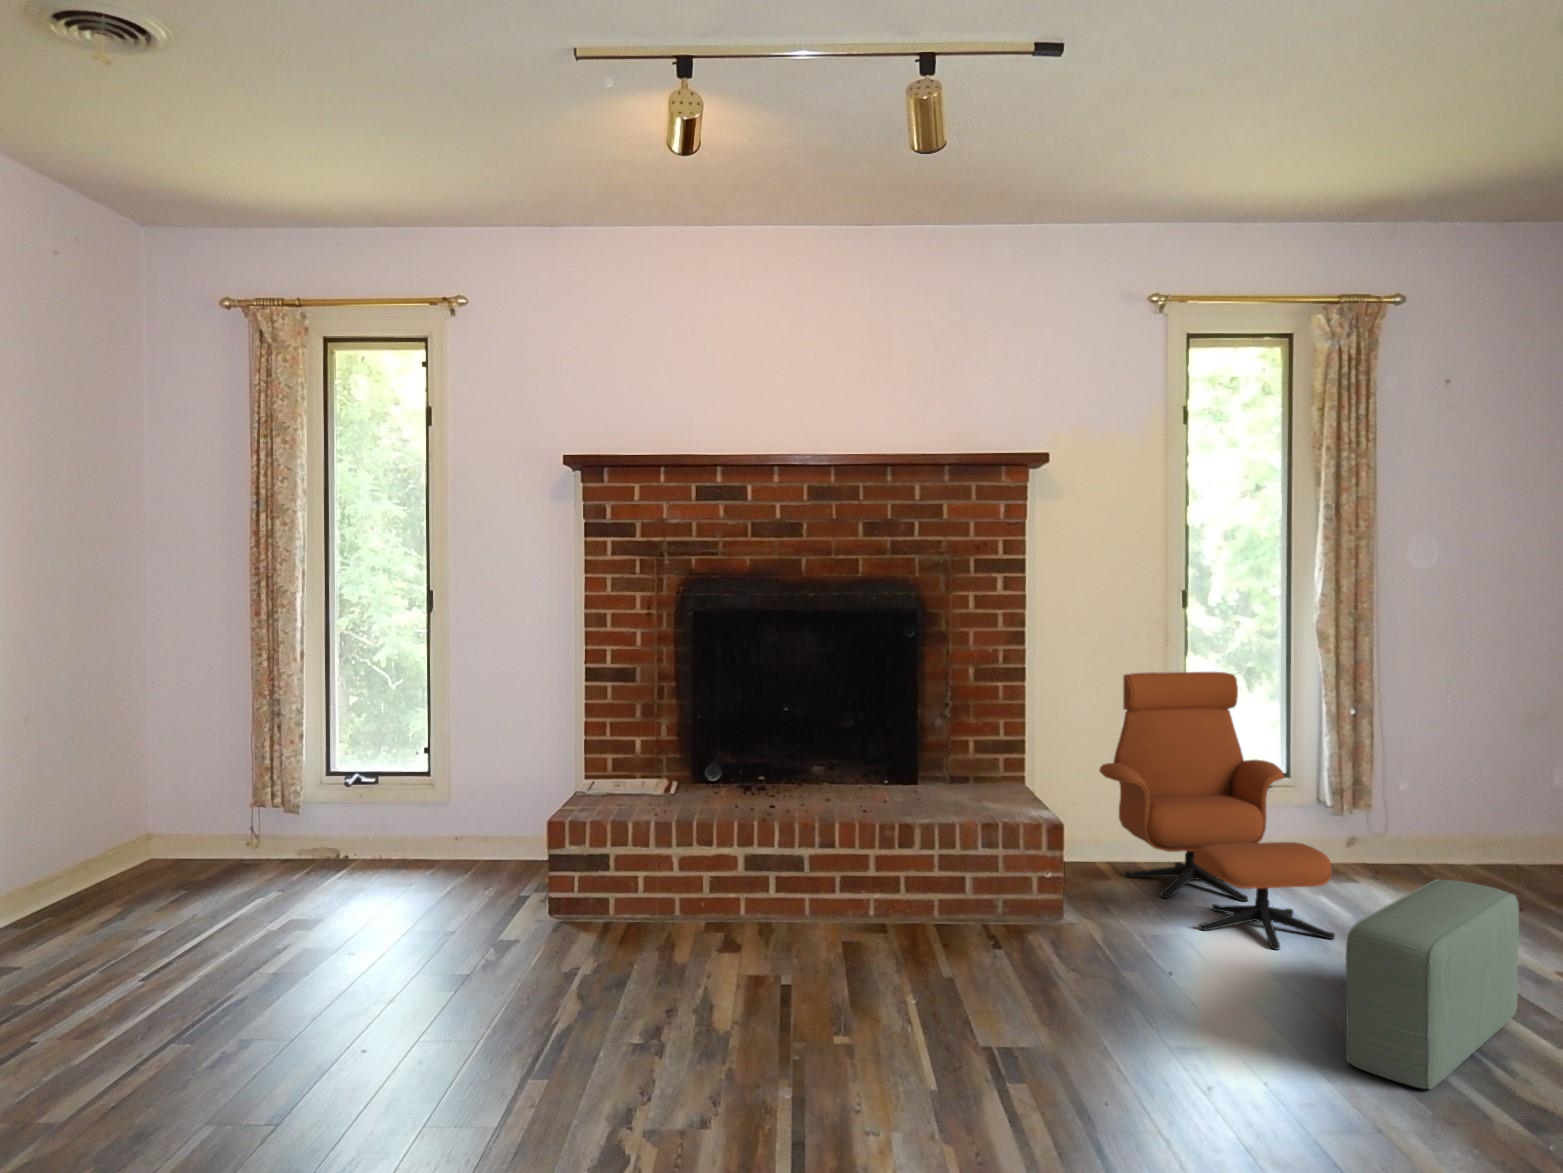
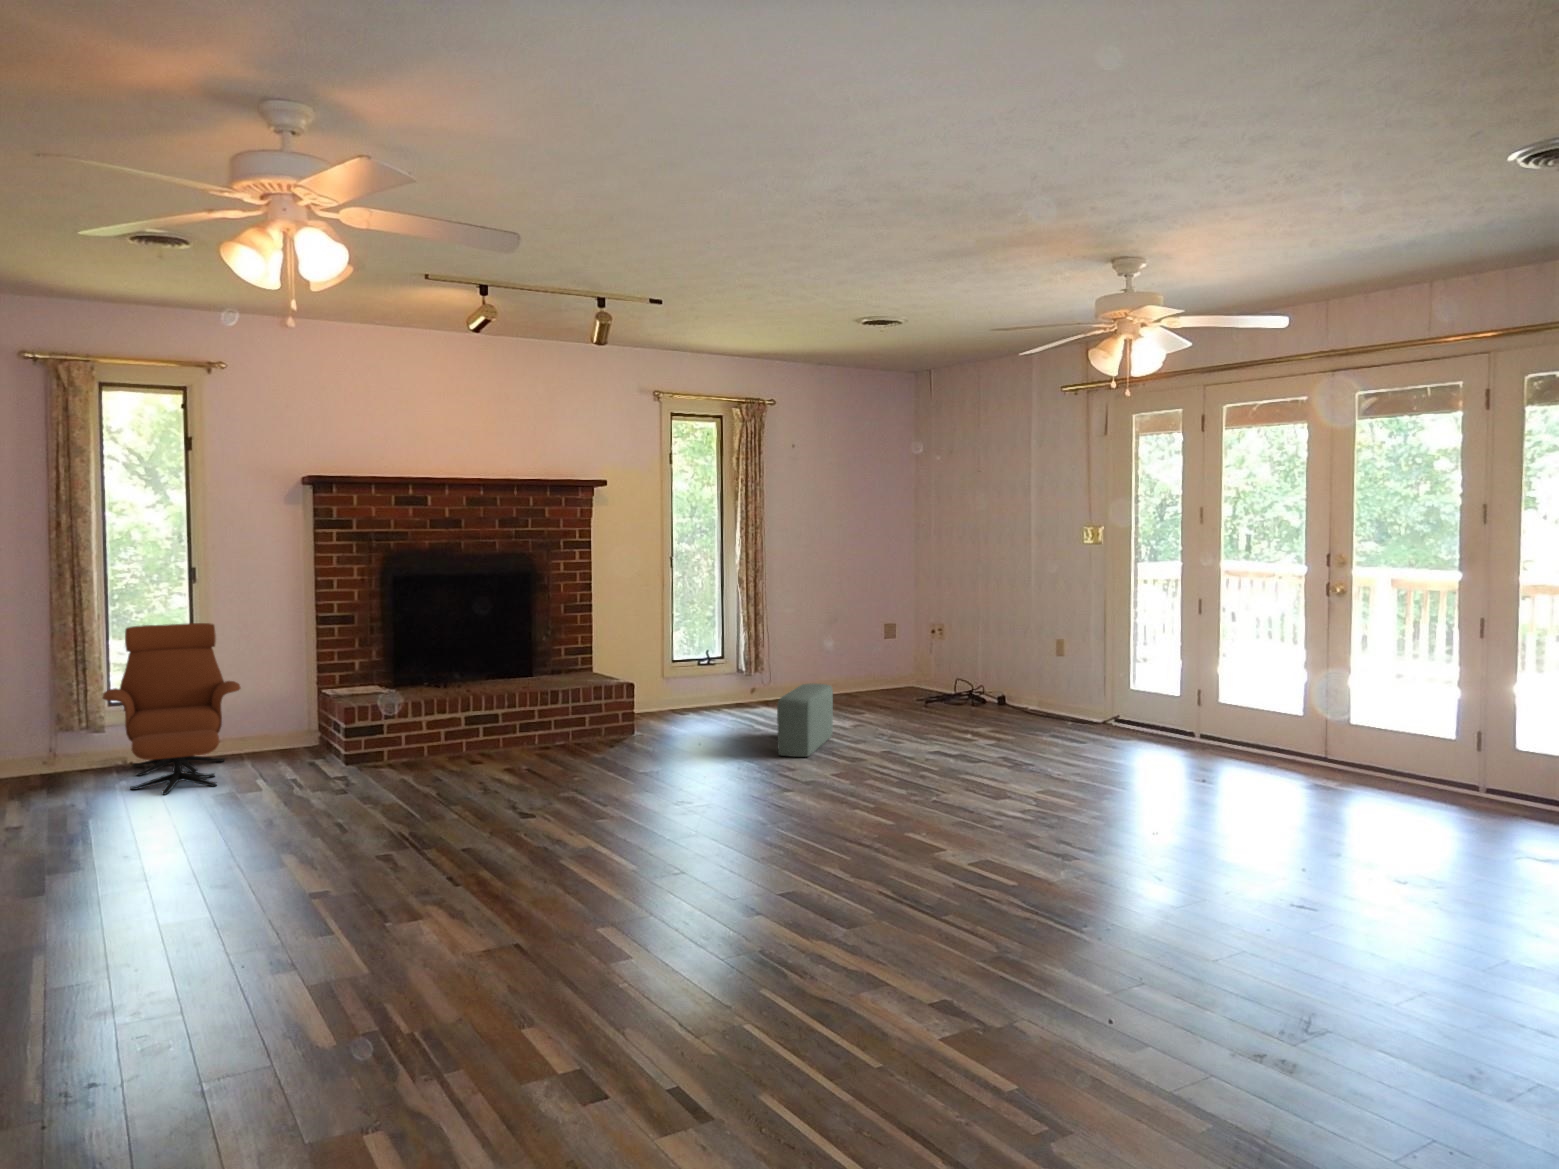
lounge chair: present [1099,672,1335,950] -> present [102,623,240,795]

